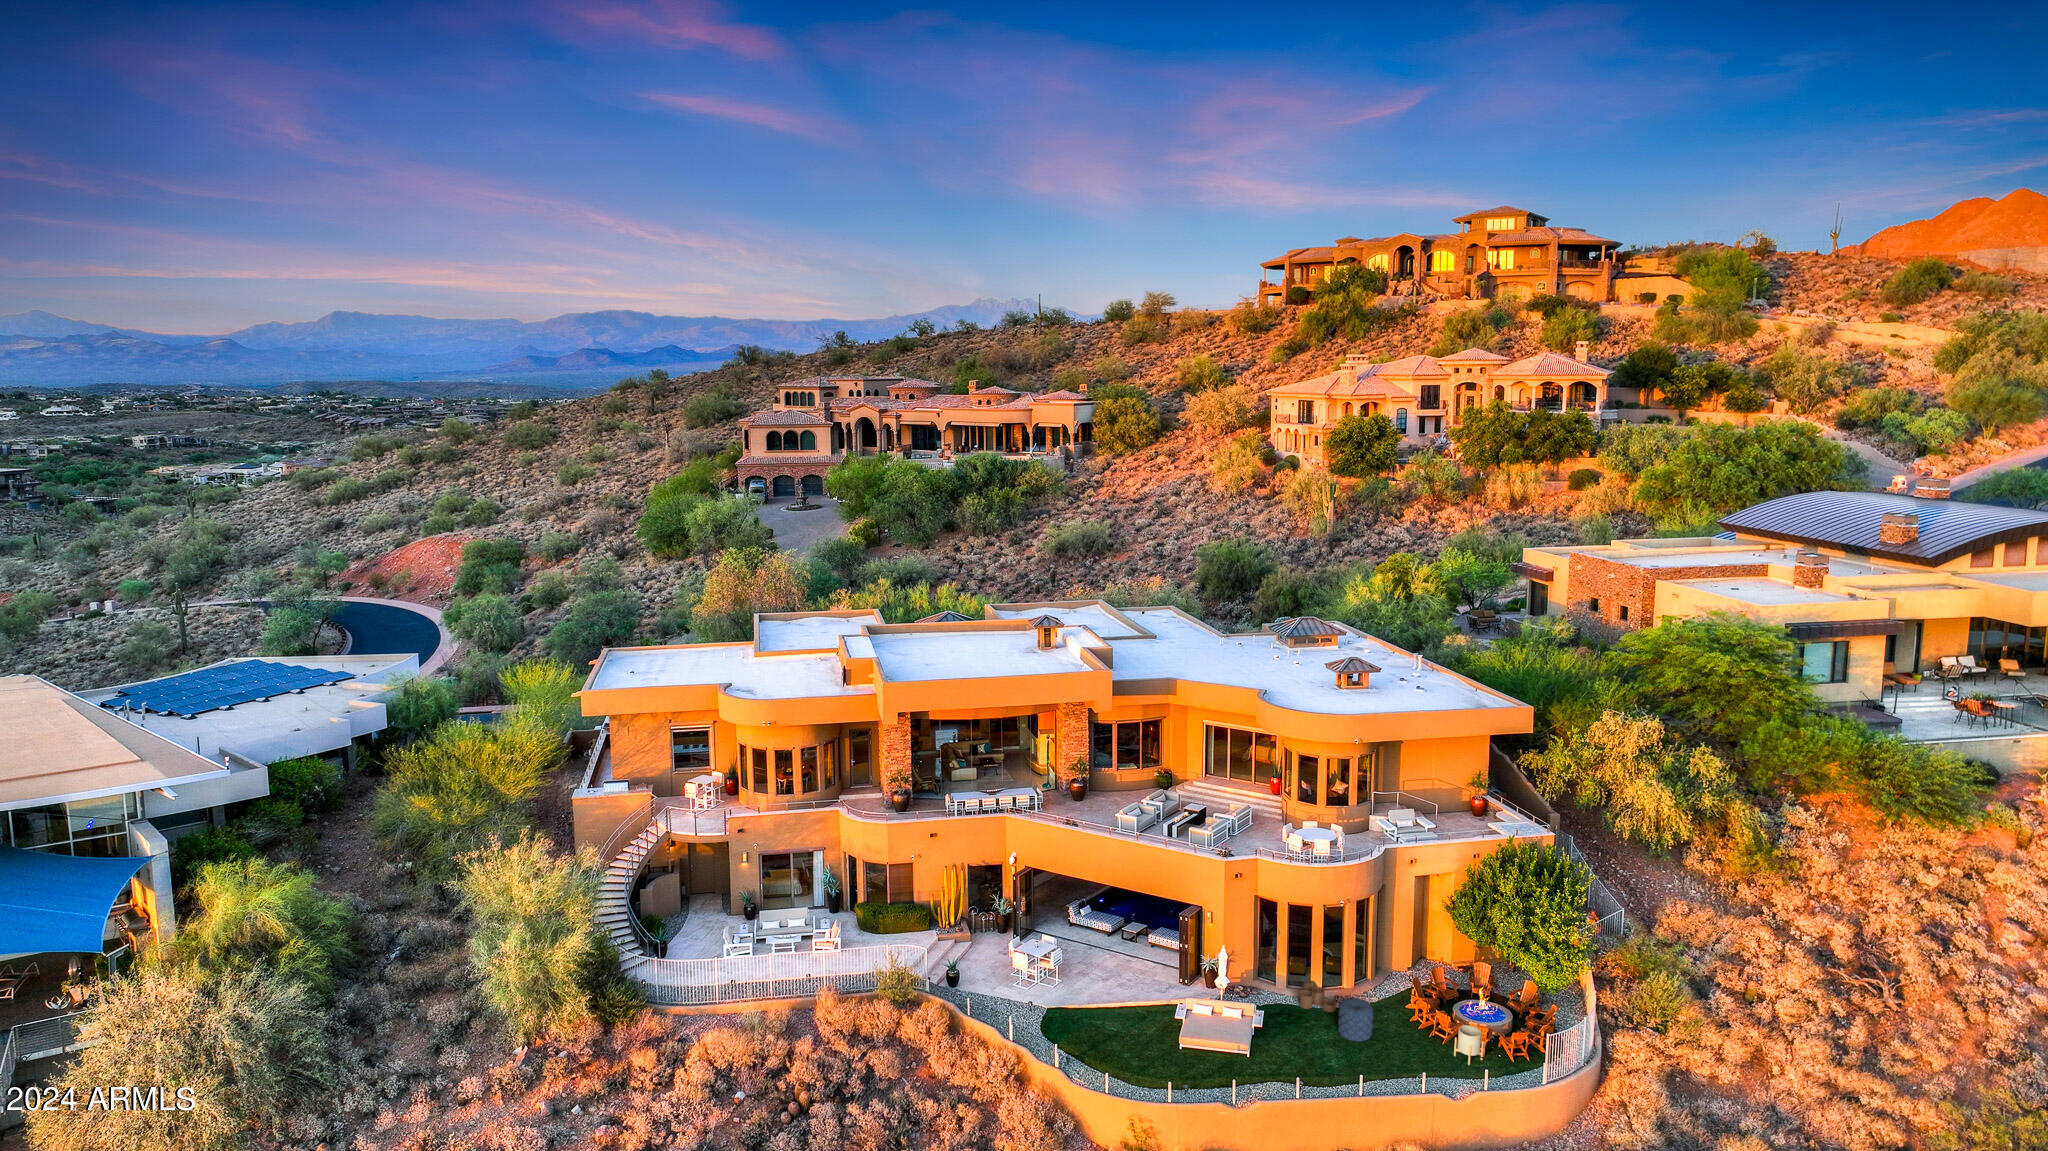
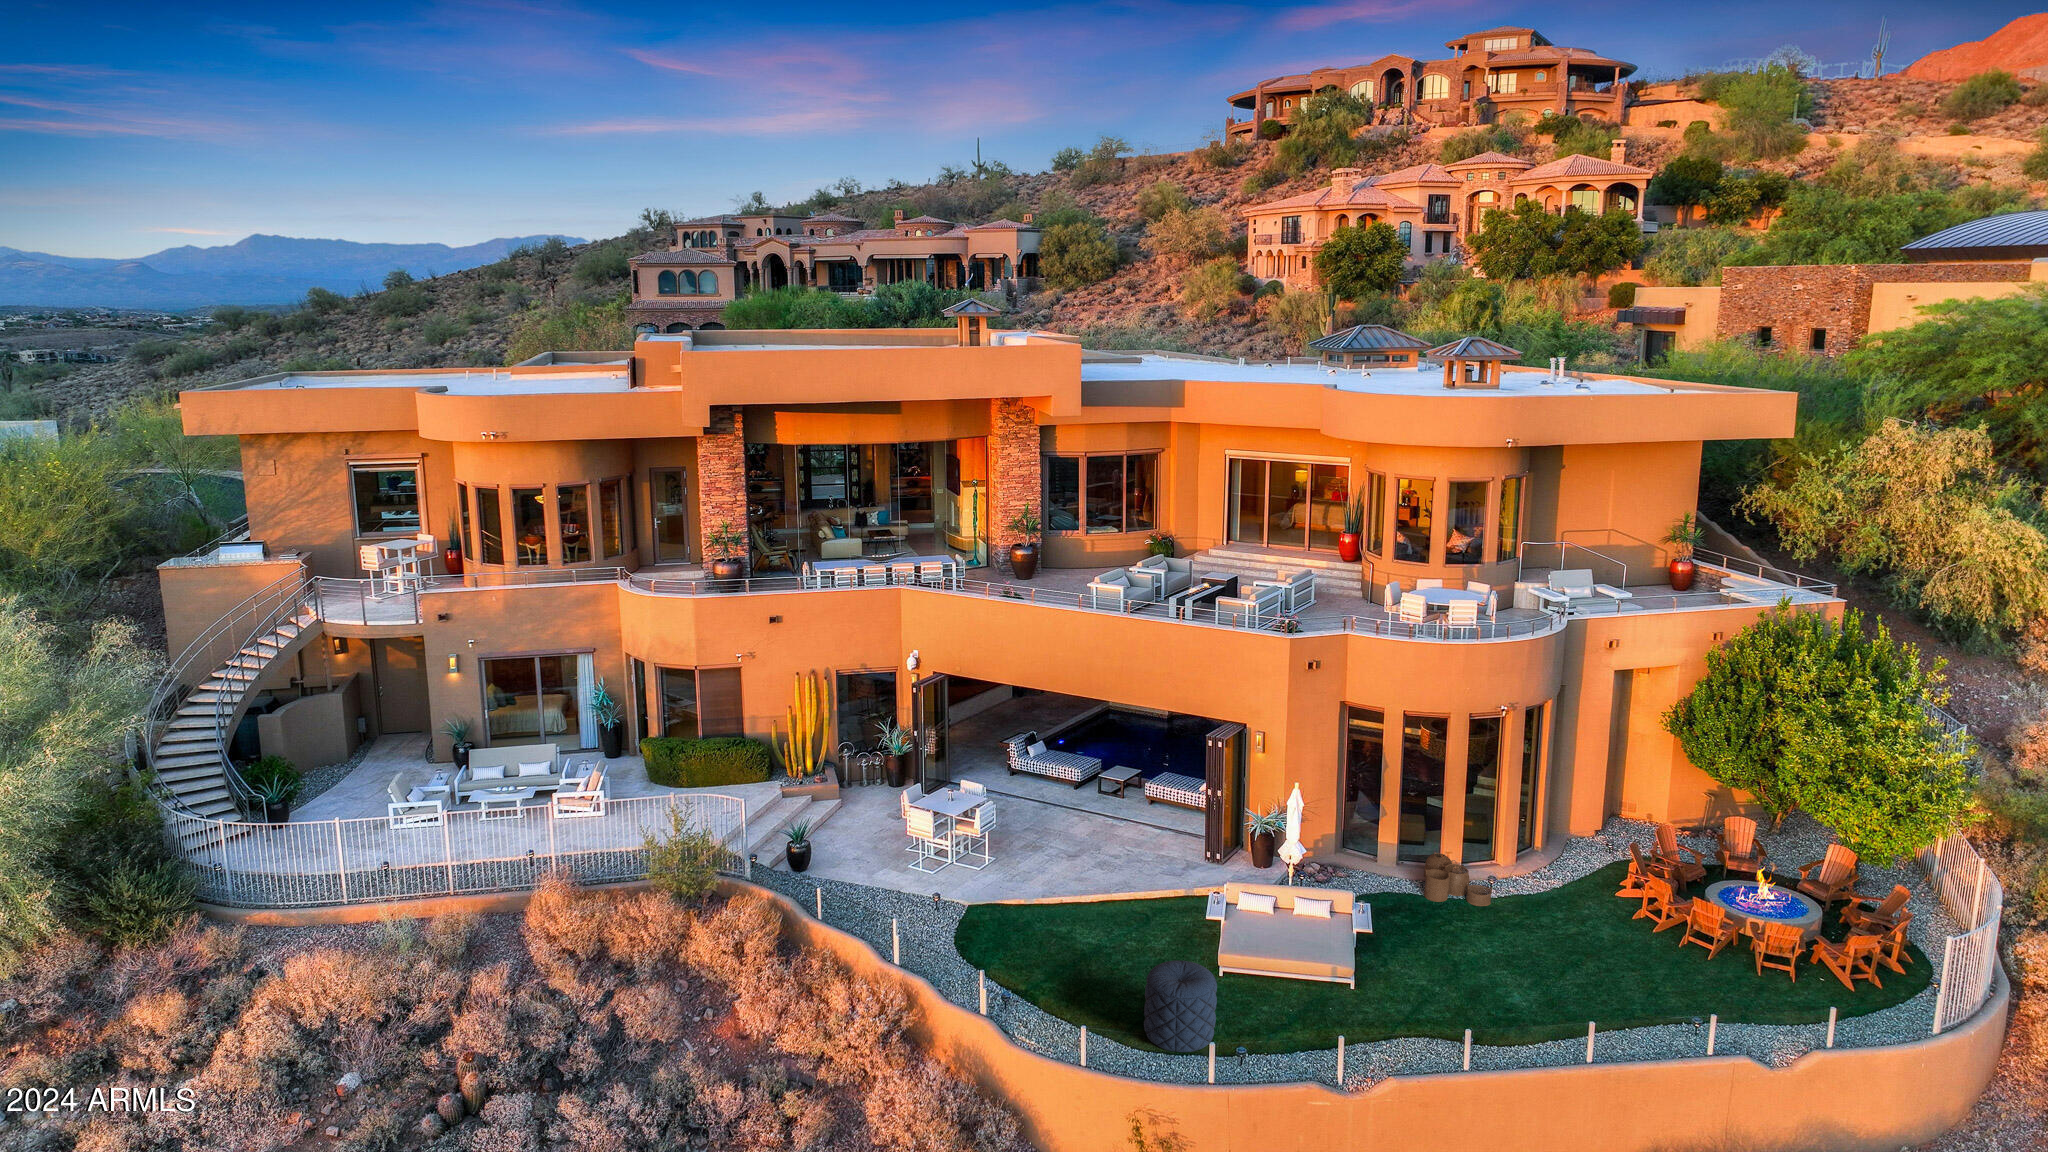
pouf: present [1338,998,1373,1041] -> present [1144,960,1217,1052]
planter: present [1454,1025,1484,1065] -> none [1731,923,1793,996]

